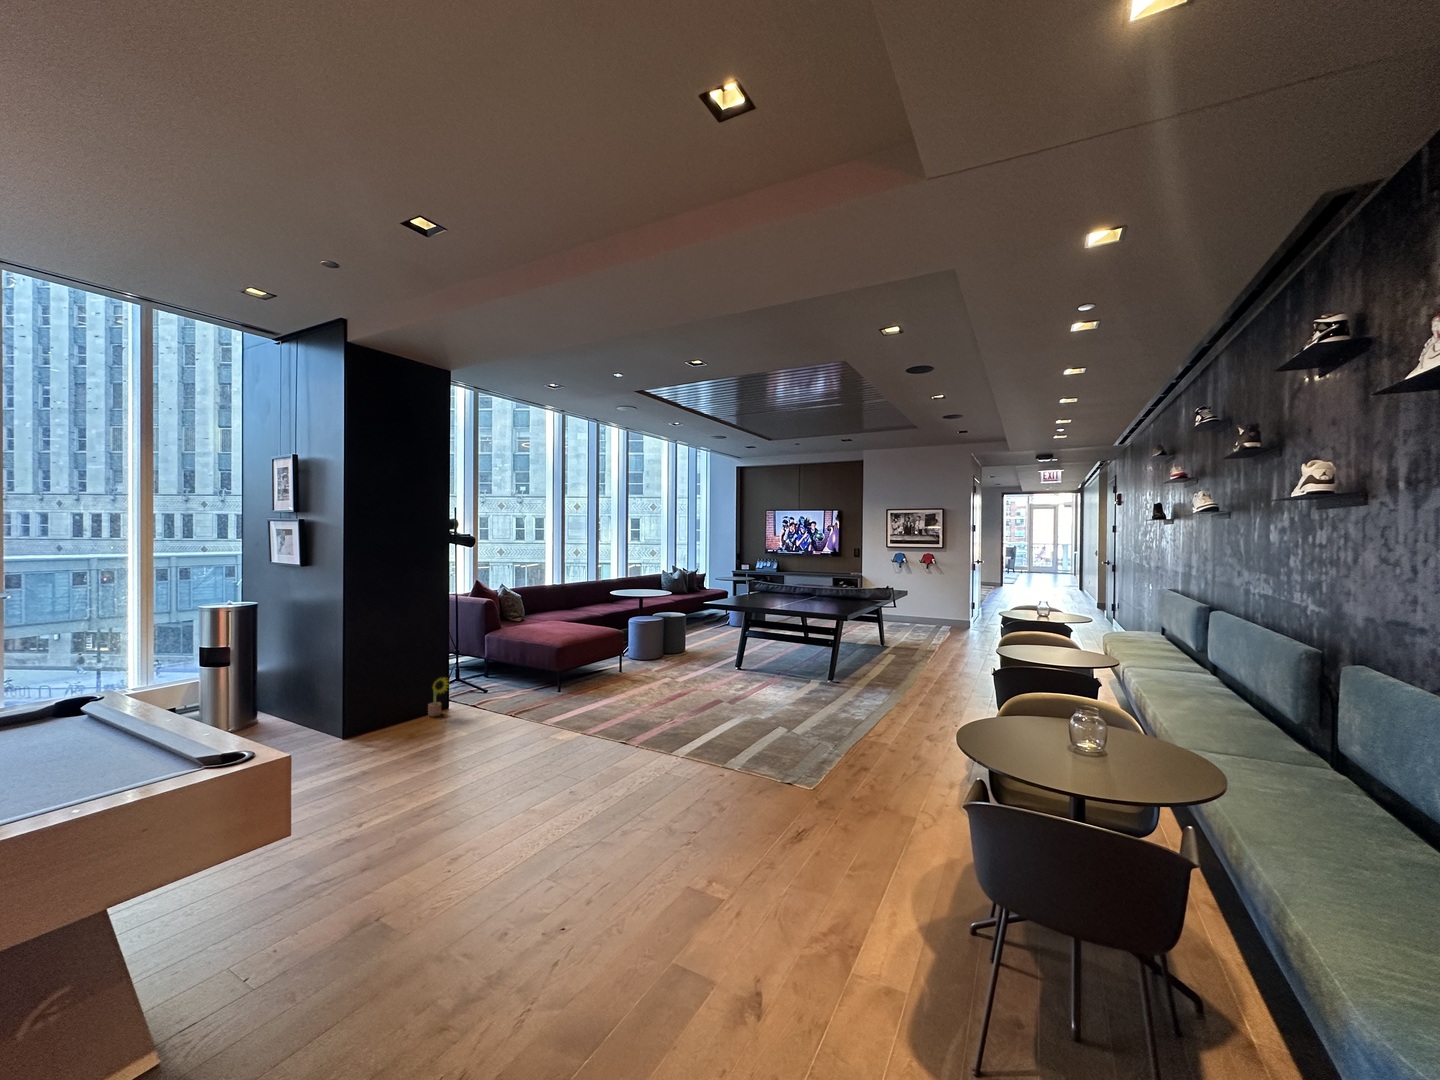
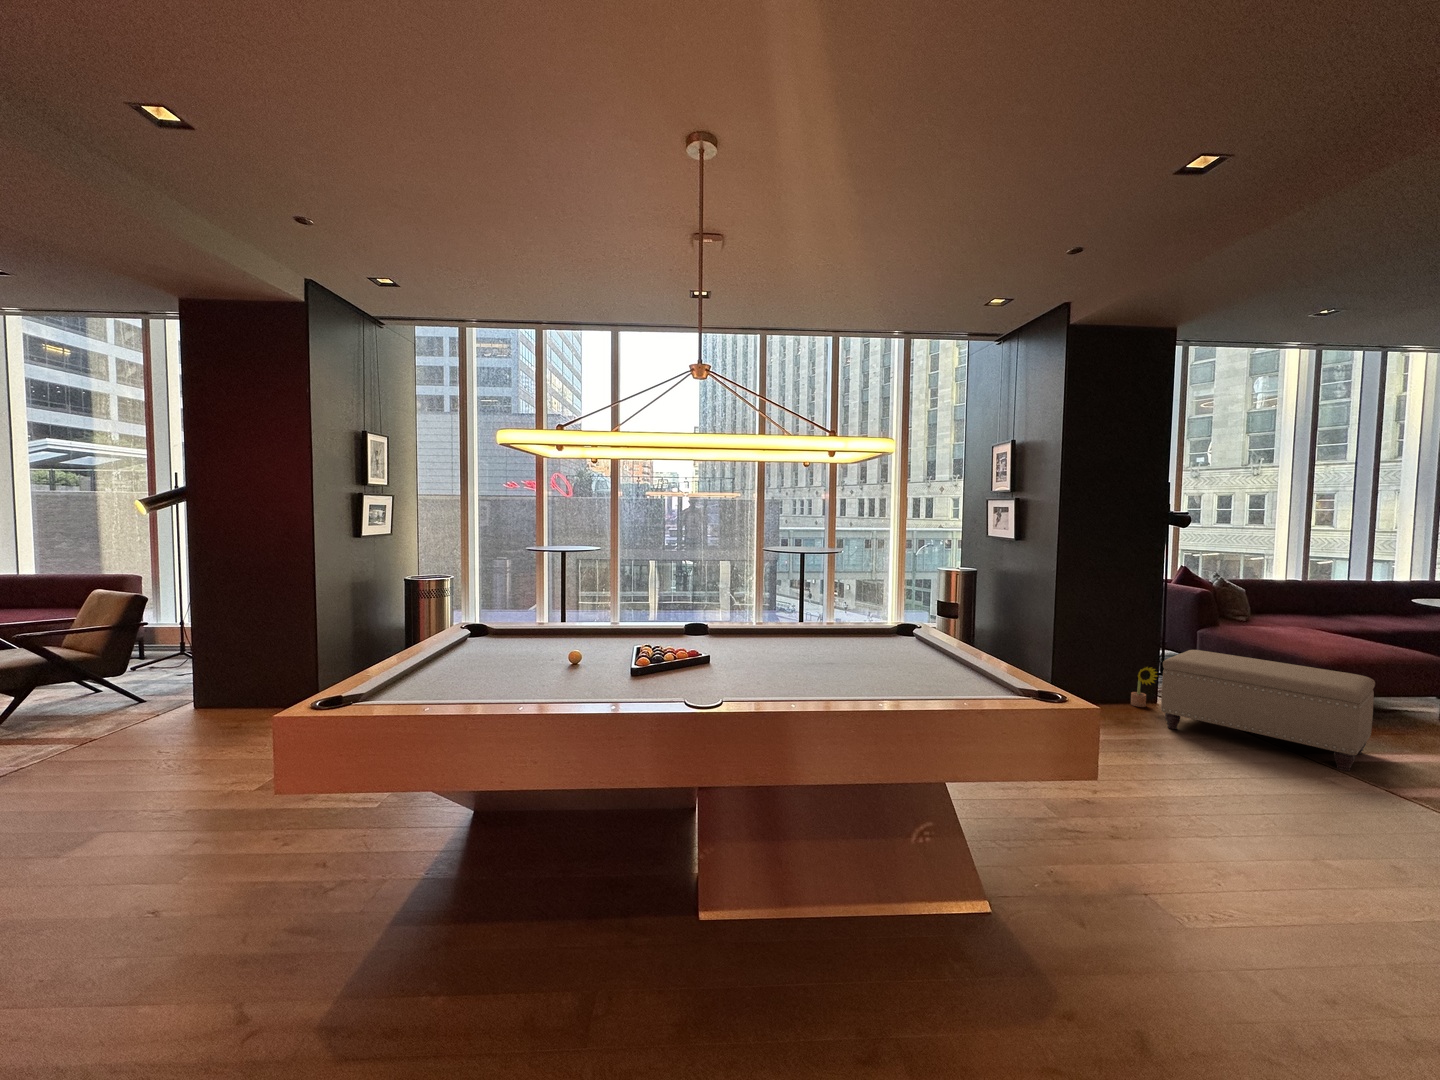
ottoman: none [450,653,589,731] -> present [1161,650,1375,771]

